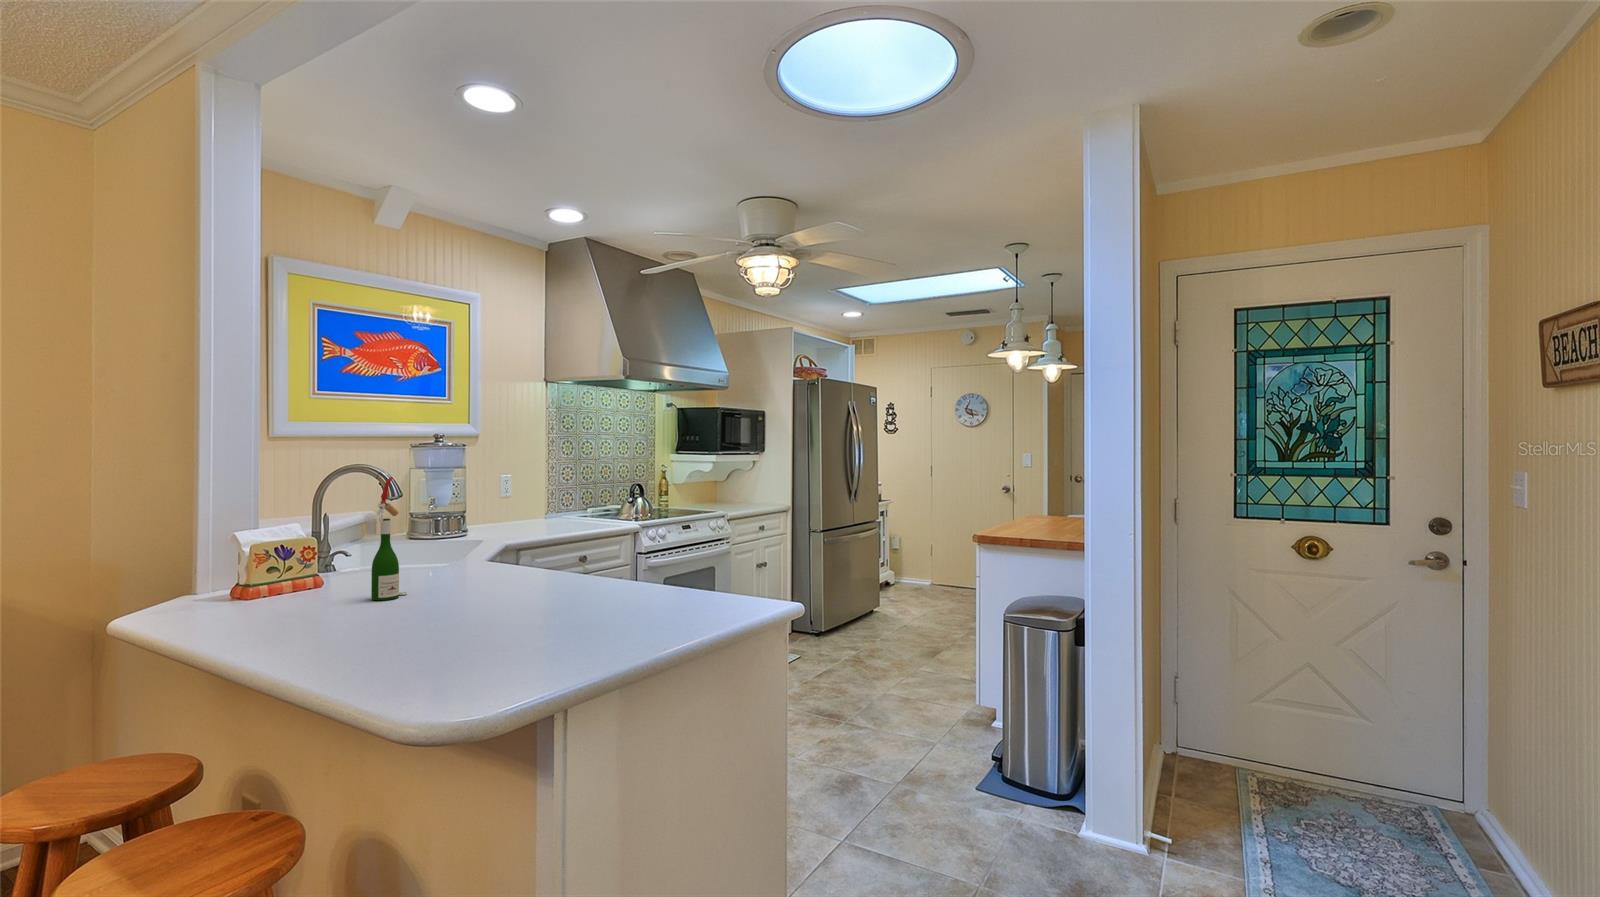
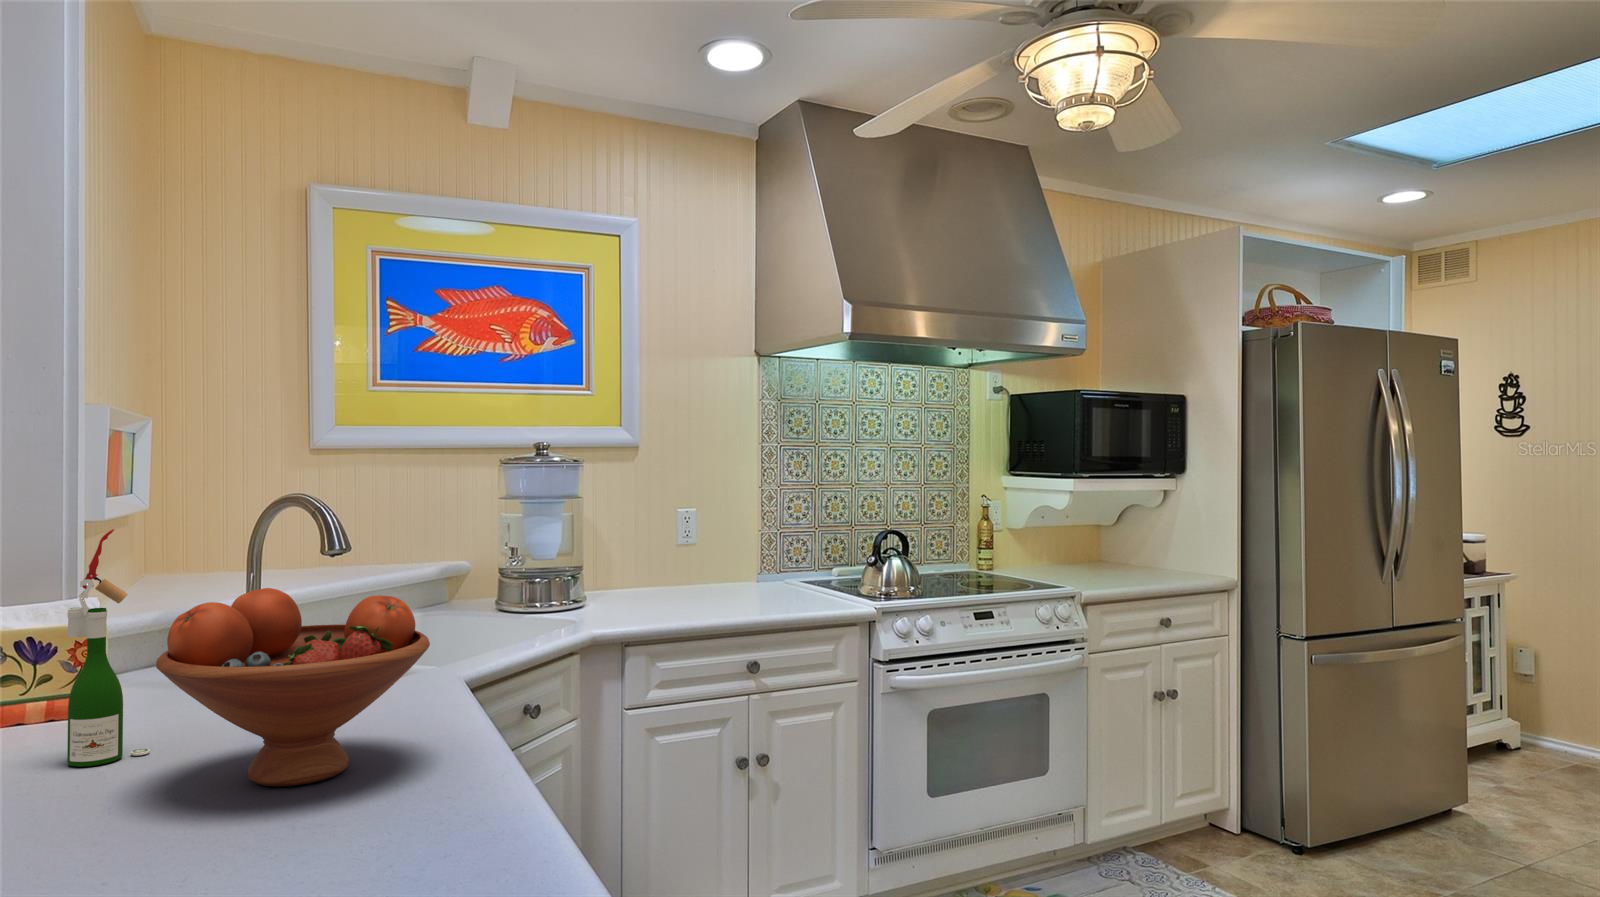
fruit bowl: none [455,504,578,592] -> present [156,588,430,786]

